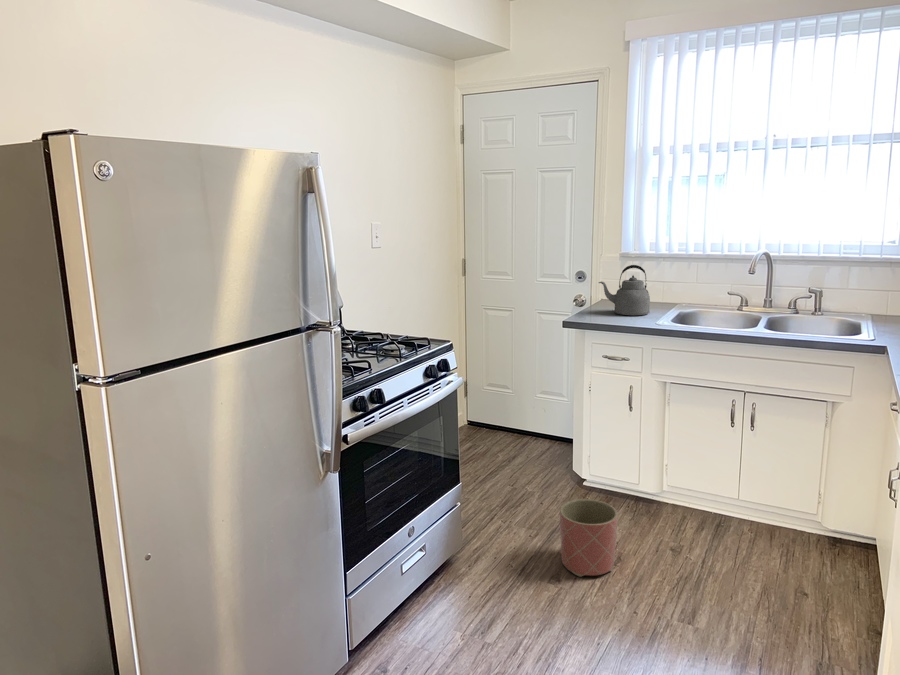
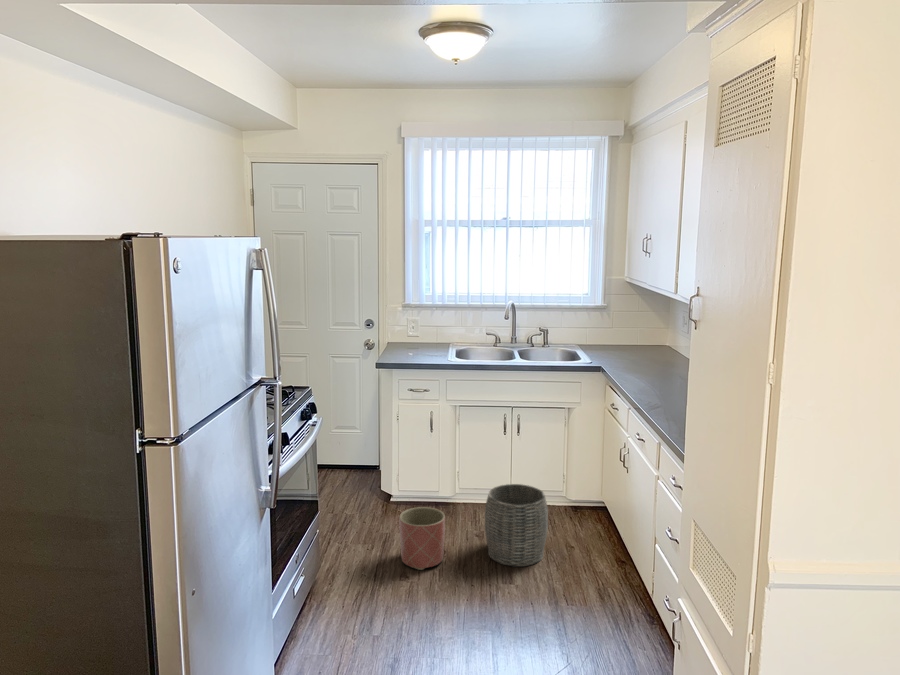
kettle: present [599,265,650,315] -> none [393,314,434,355]
woven basket: none [673,491,764,605] -> present [485,484,548,566]

